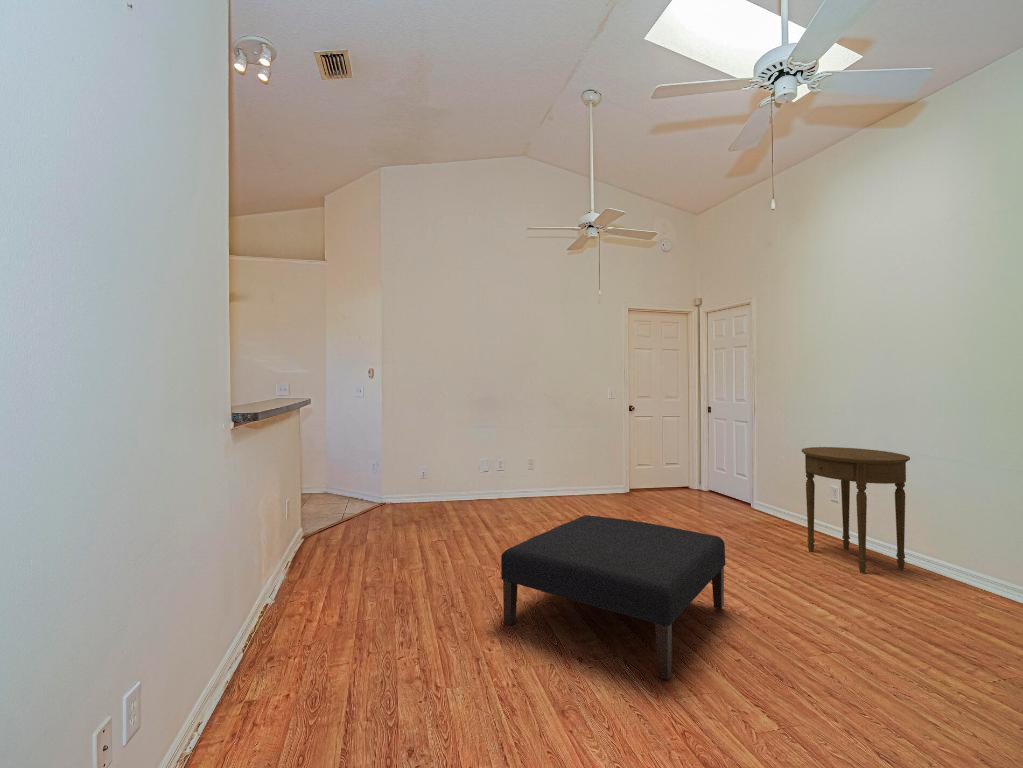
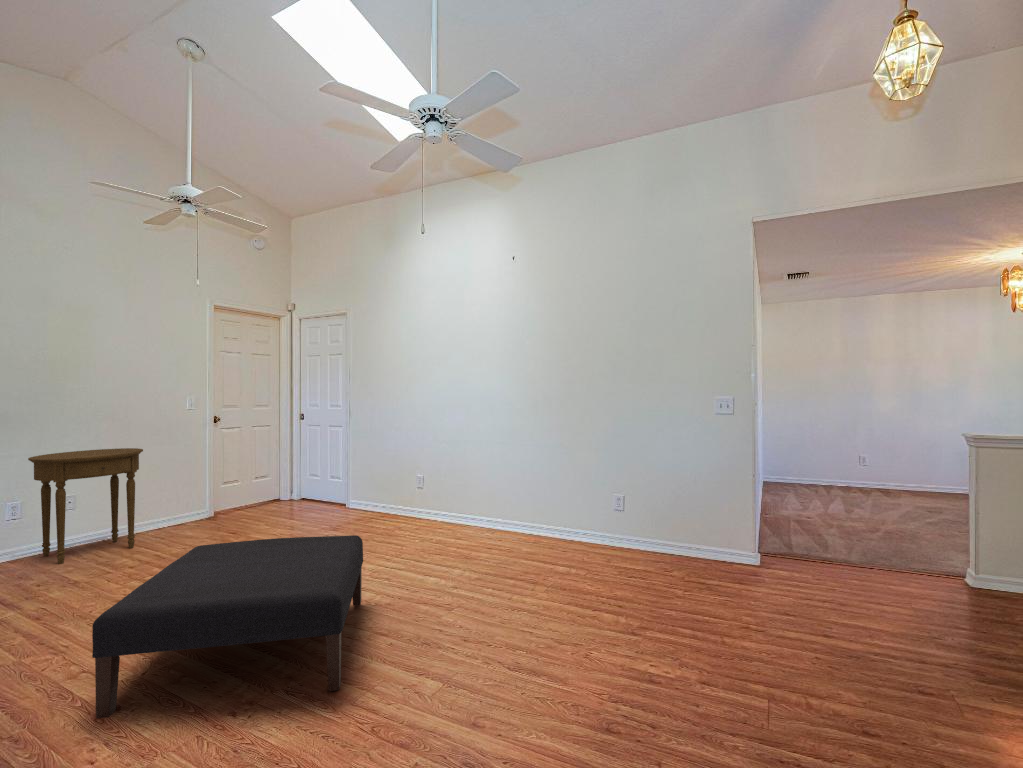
side table: present [802,447,910,574] -> present [28,448,143,564]

